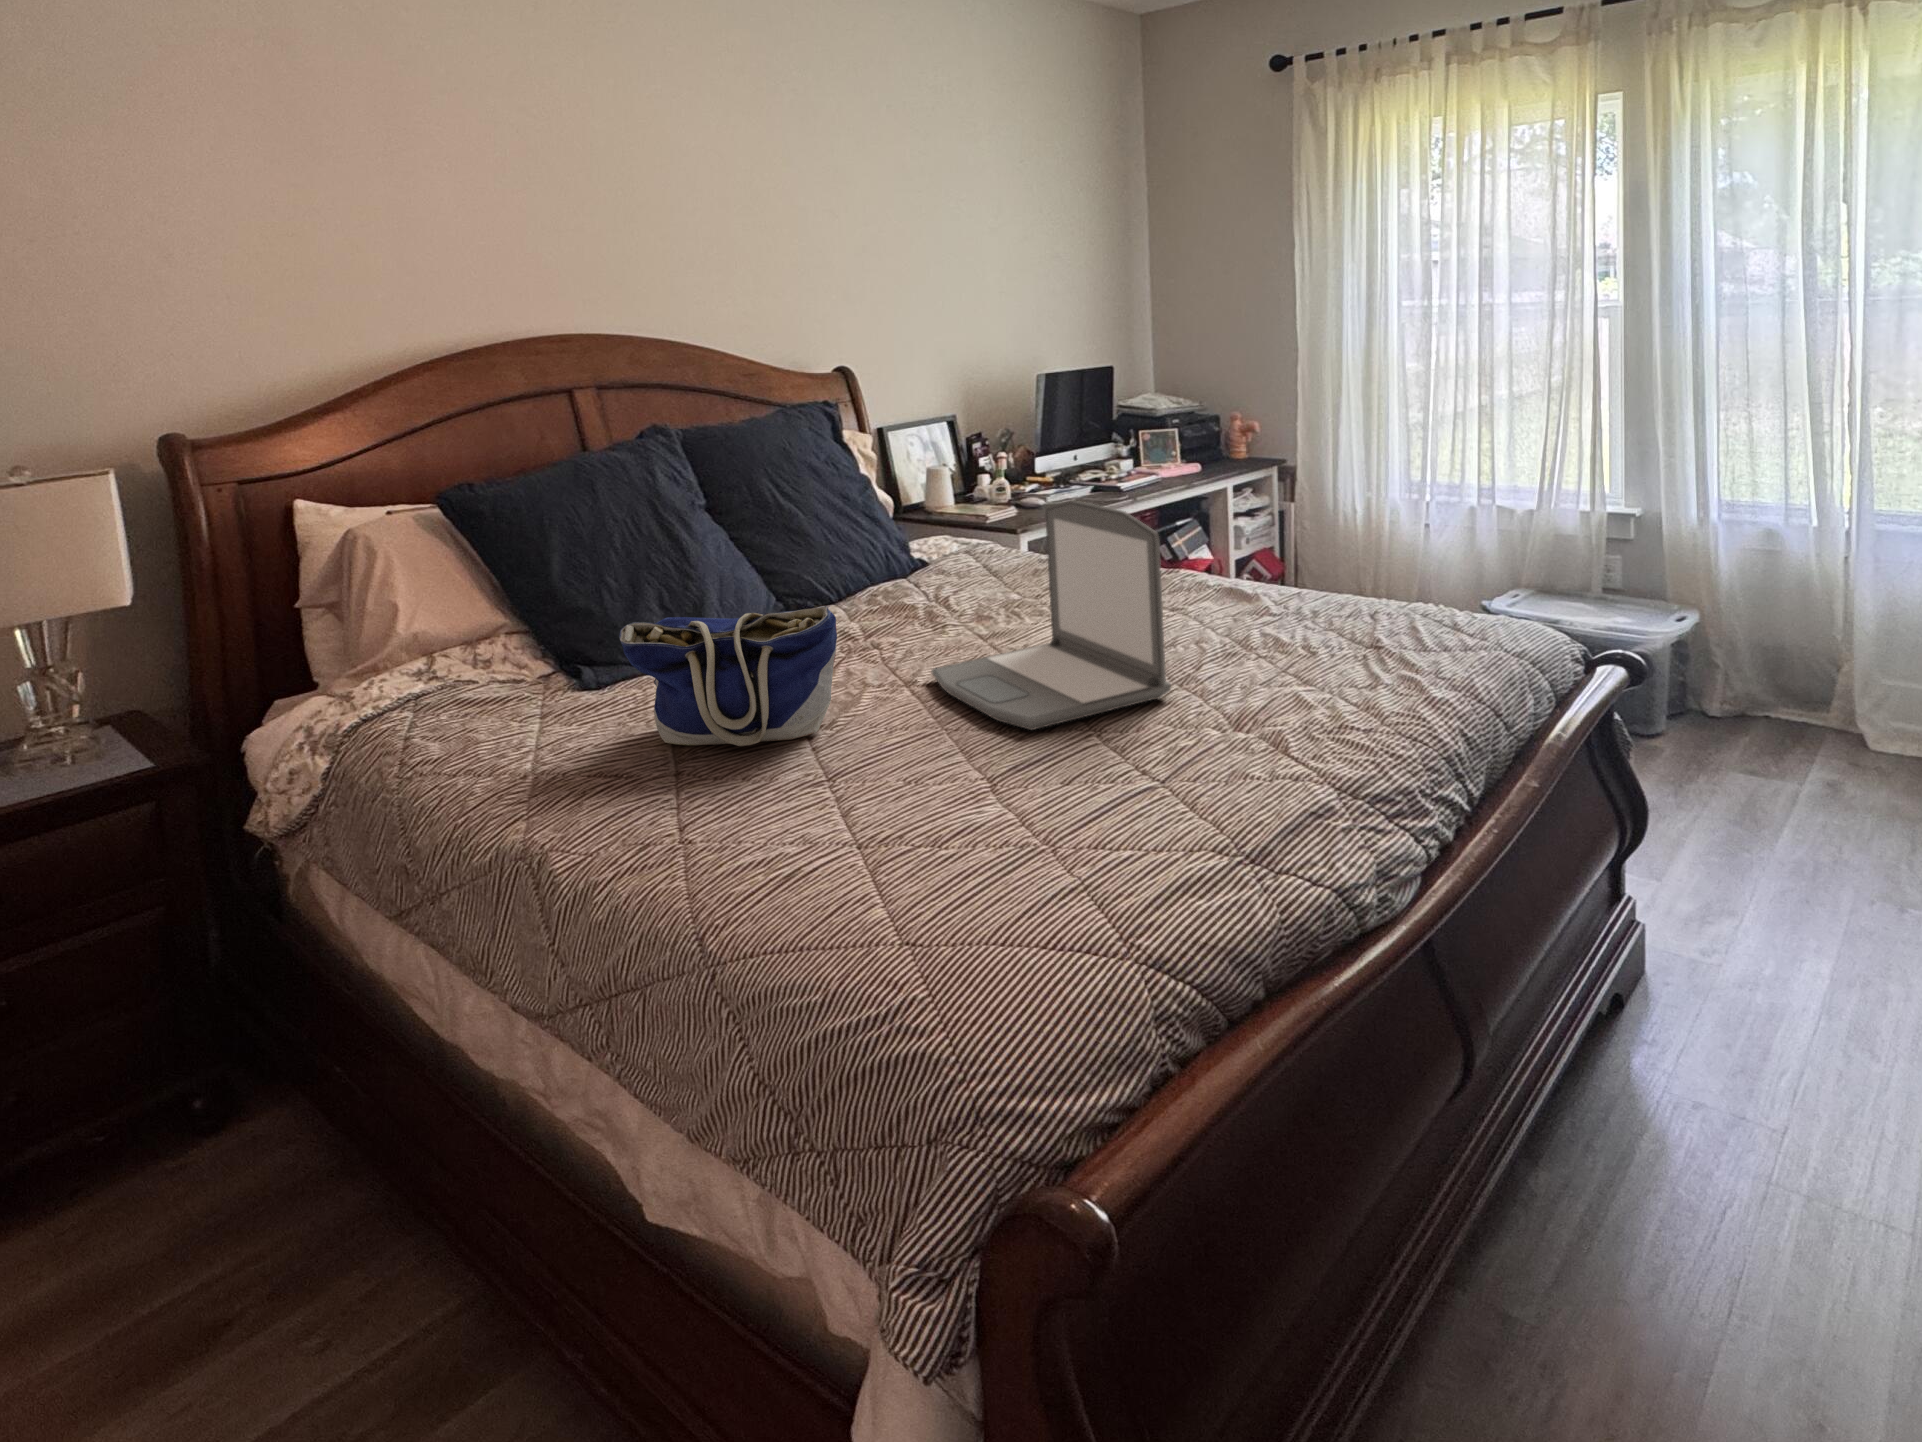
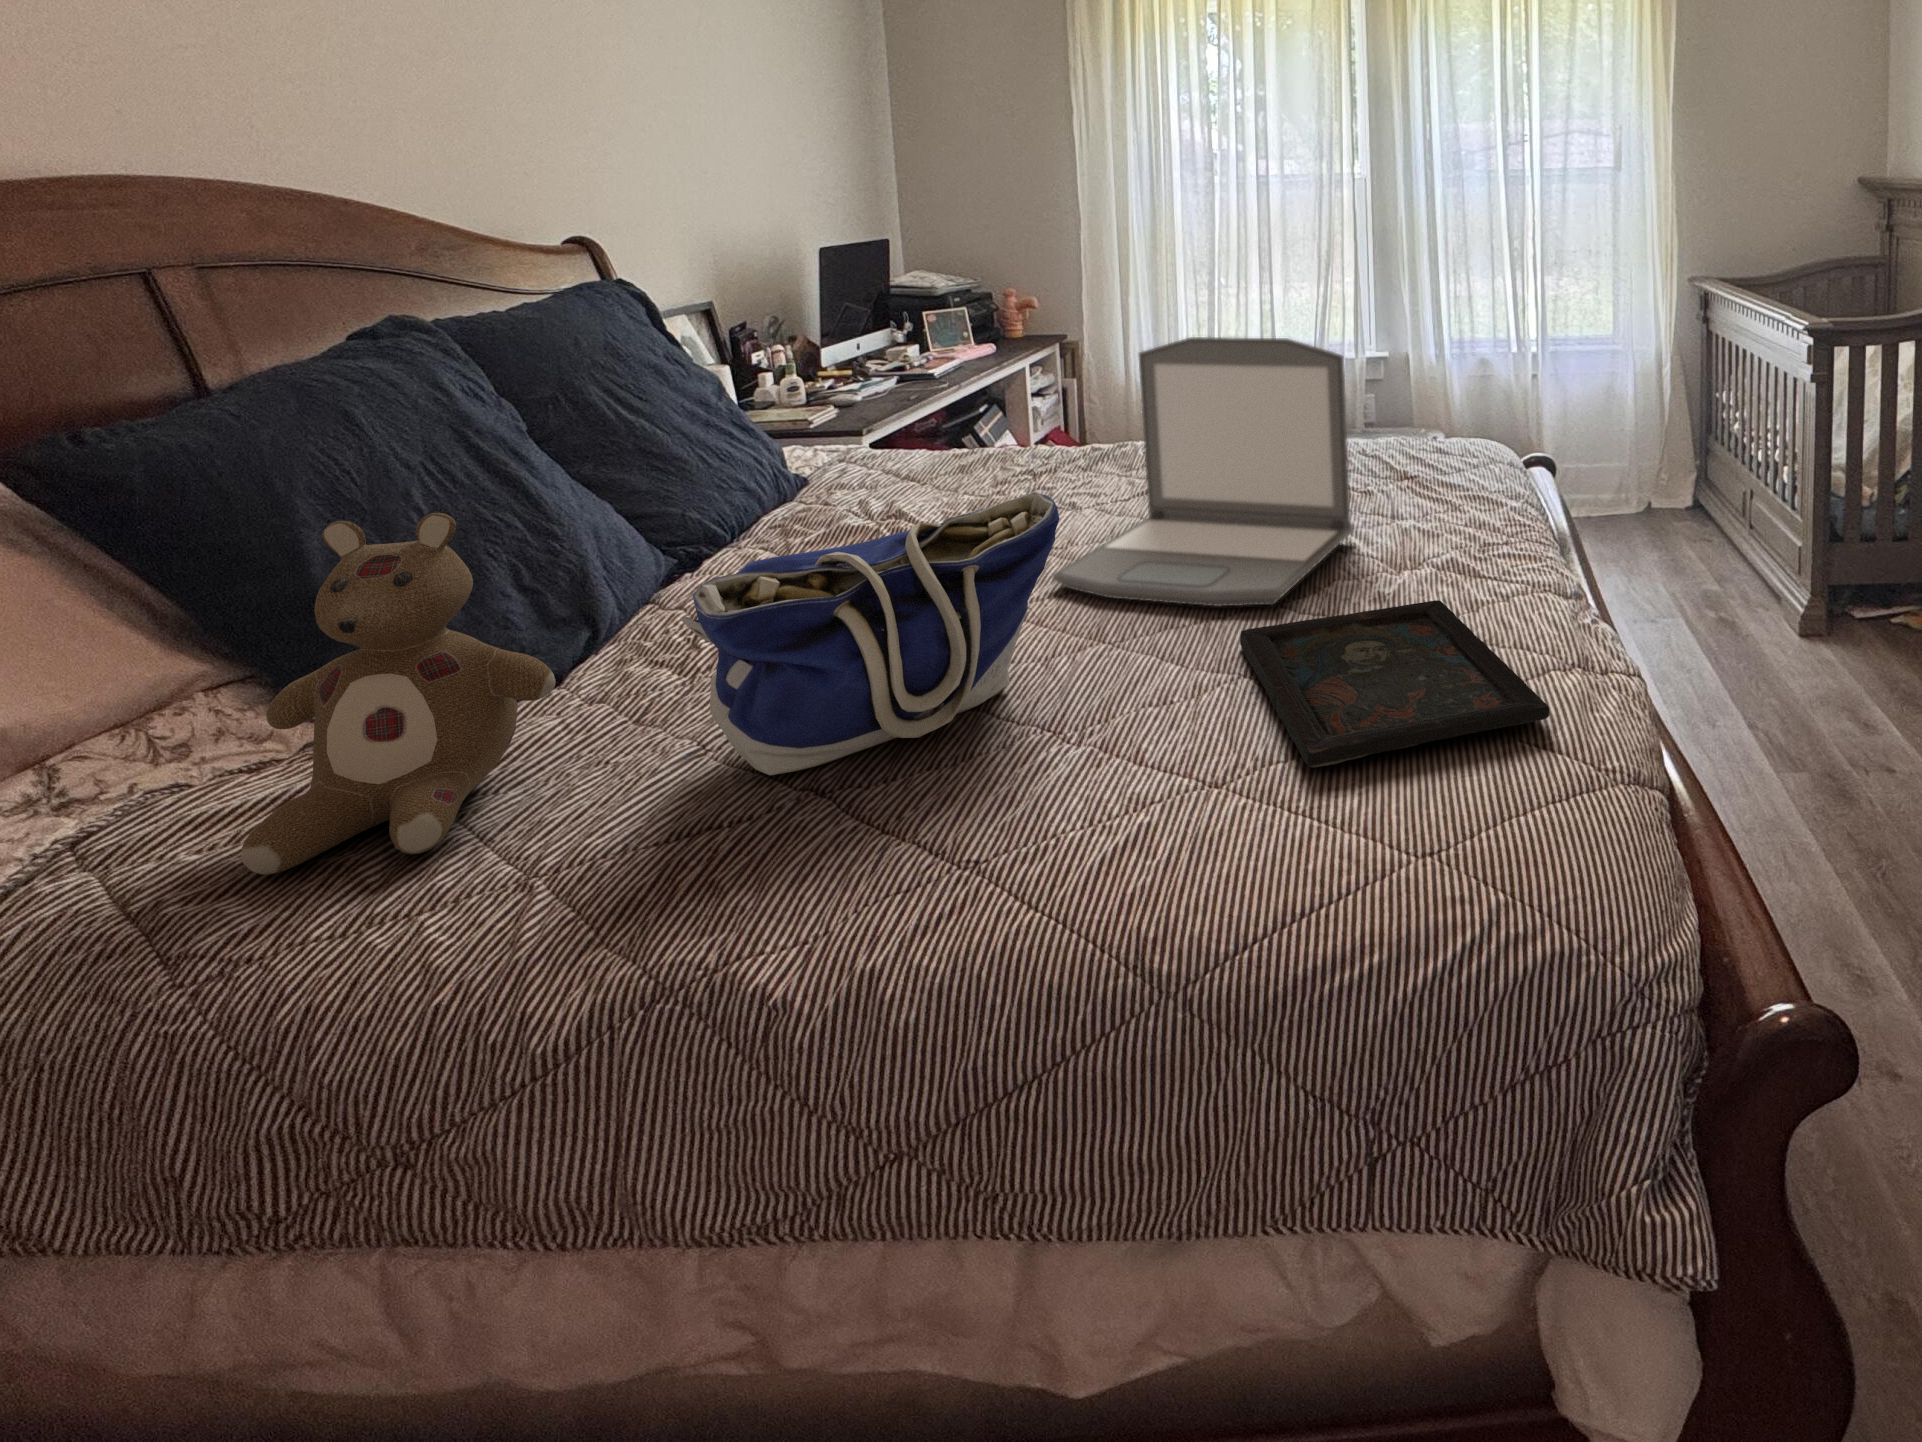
stuffed bear: none [486,560,609,731] -> present [241,513,555,874]
tray: none [865,740,1122,863] -> present [1240,600,1549,767]

